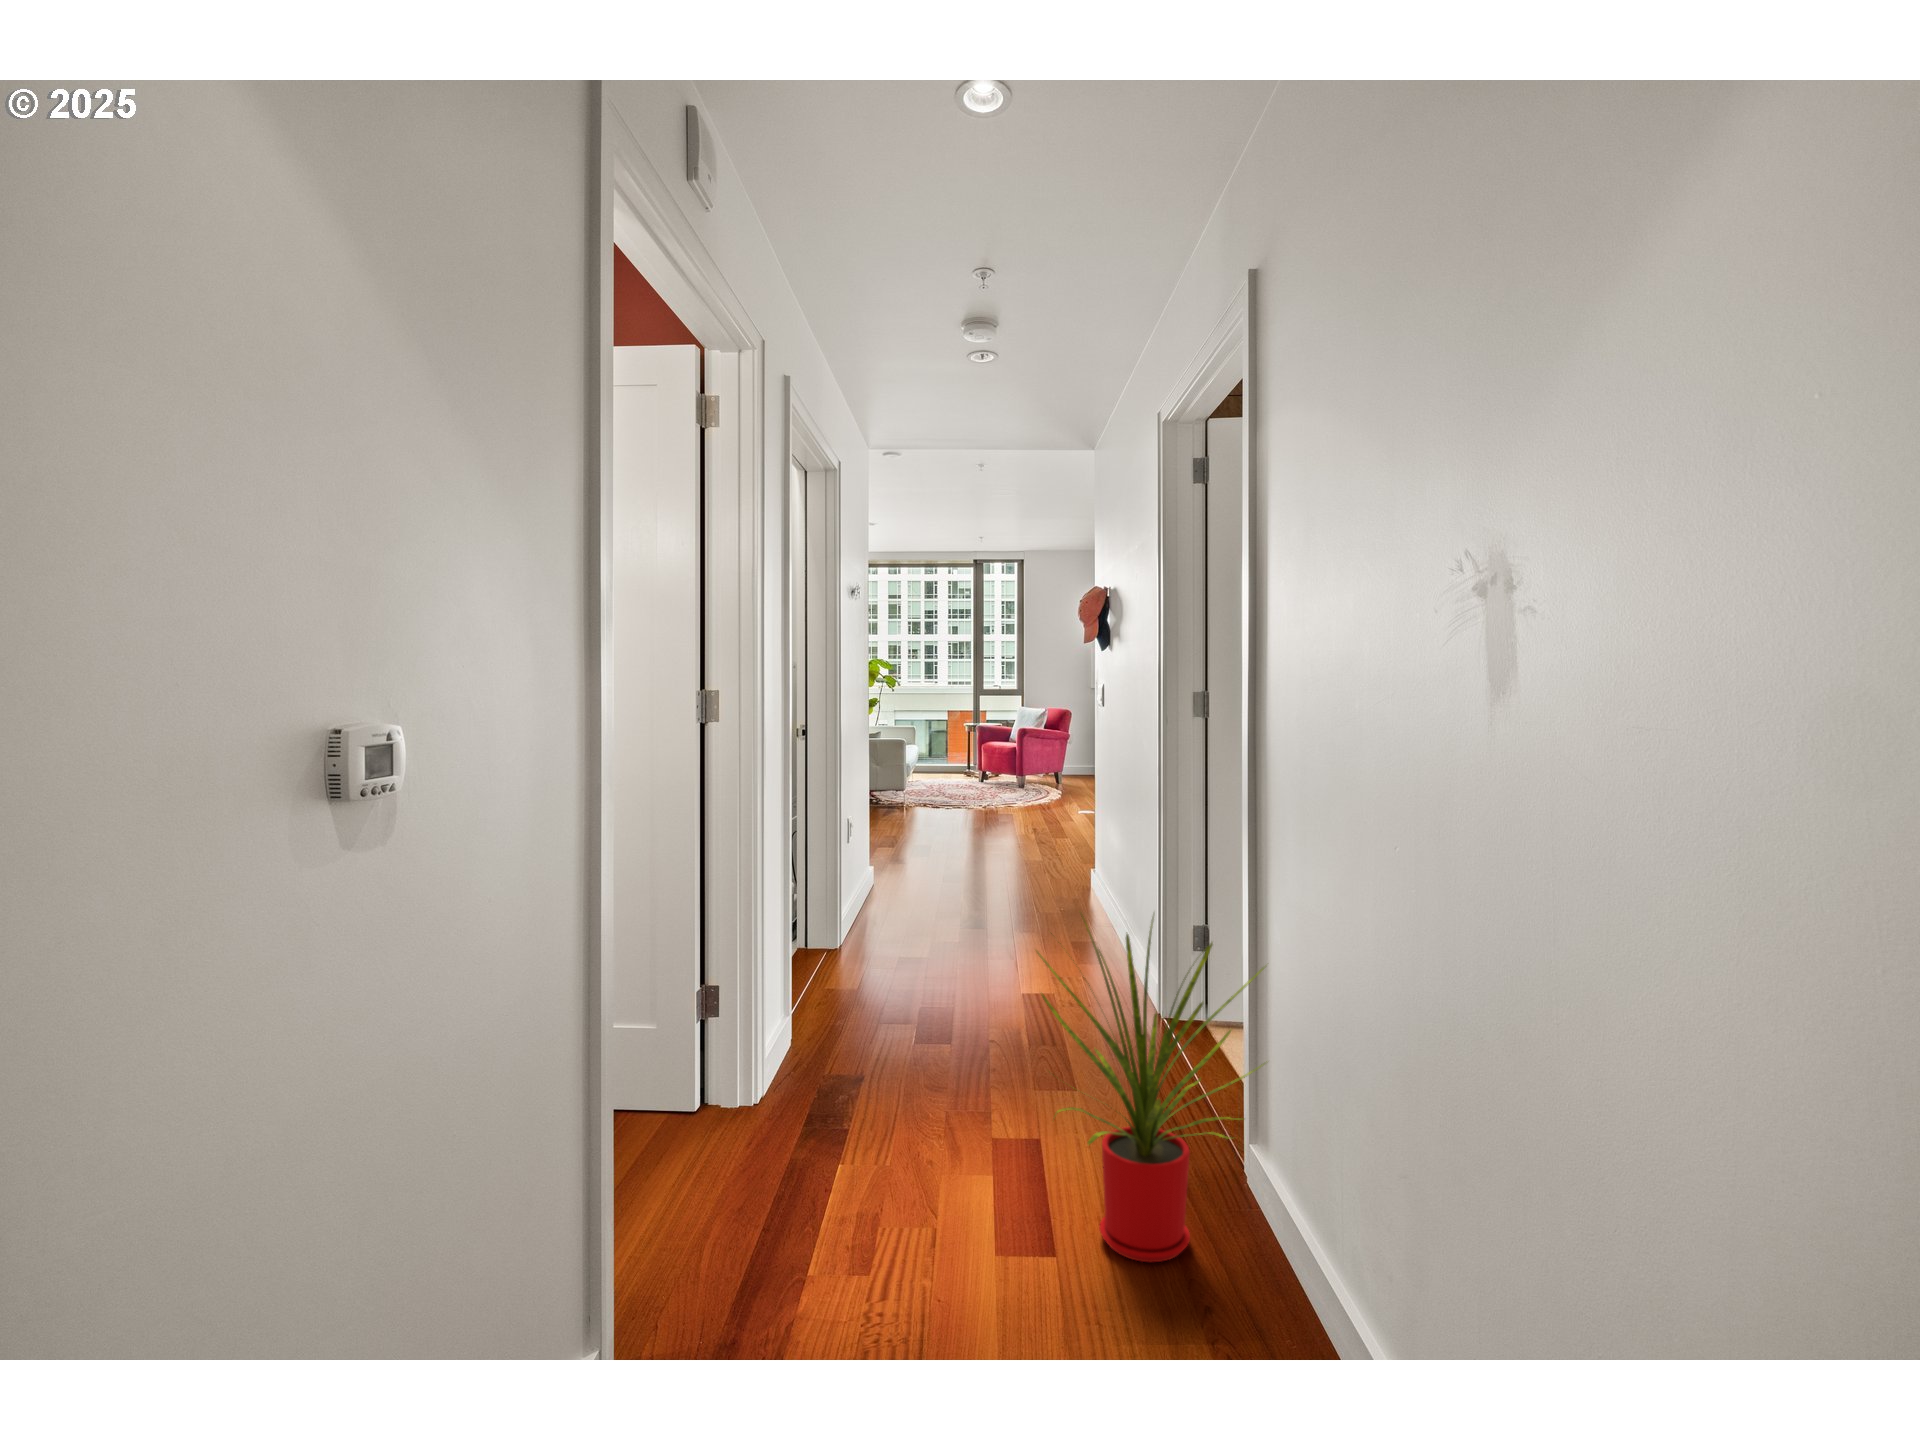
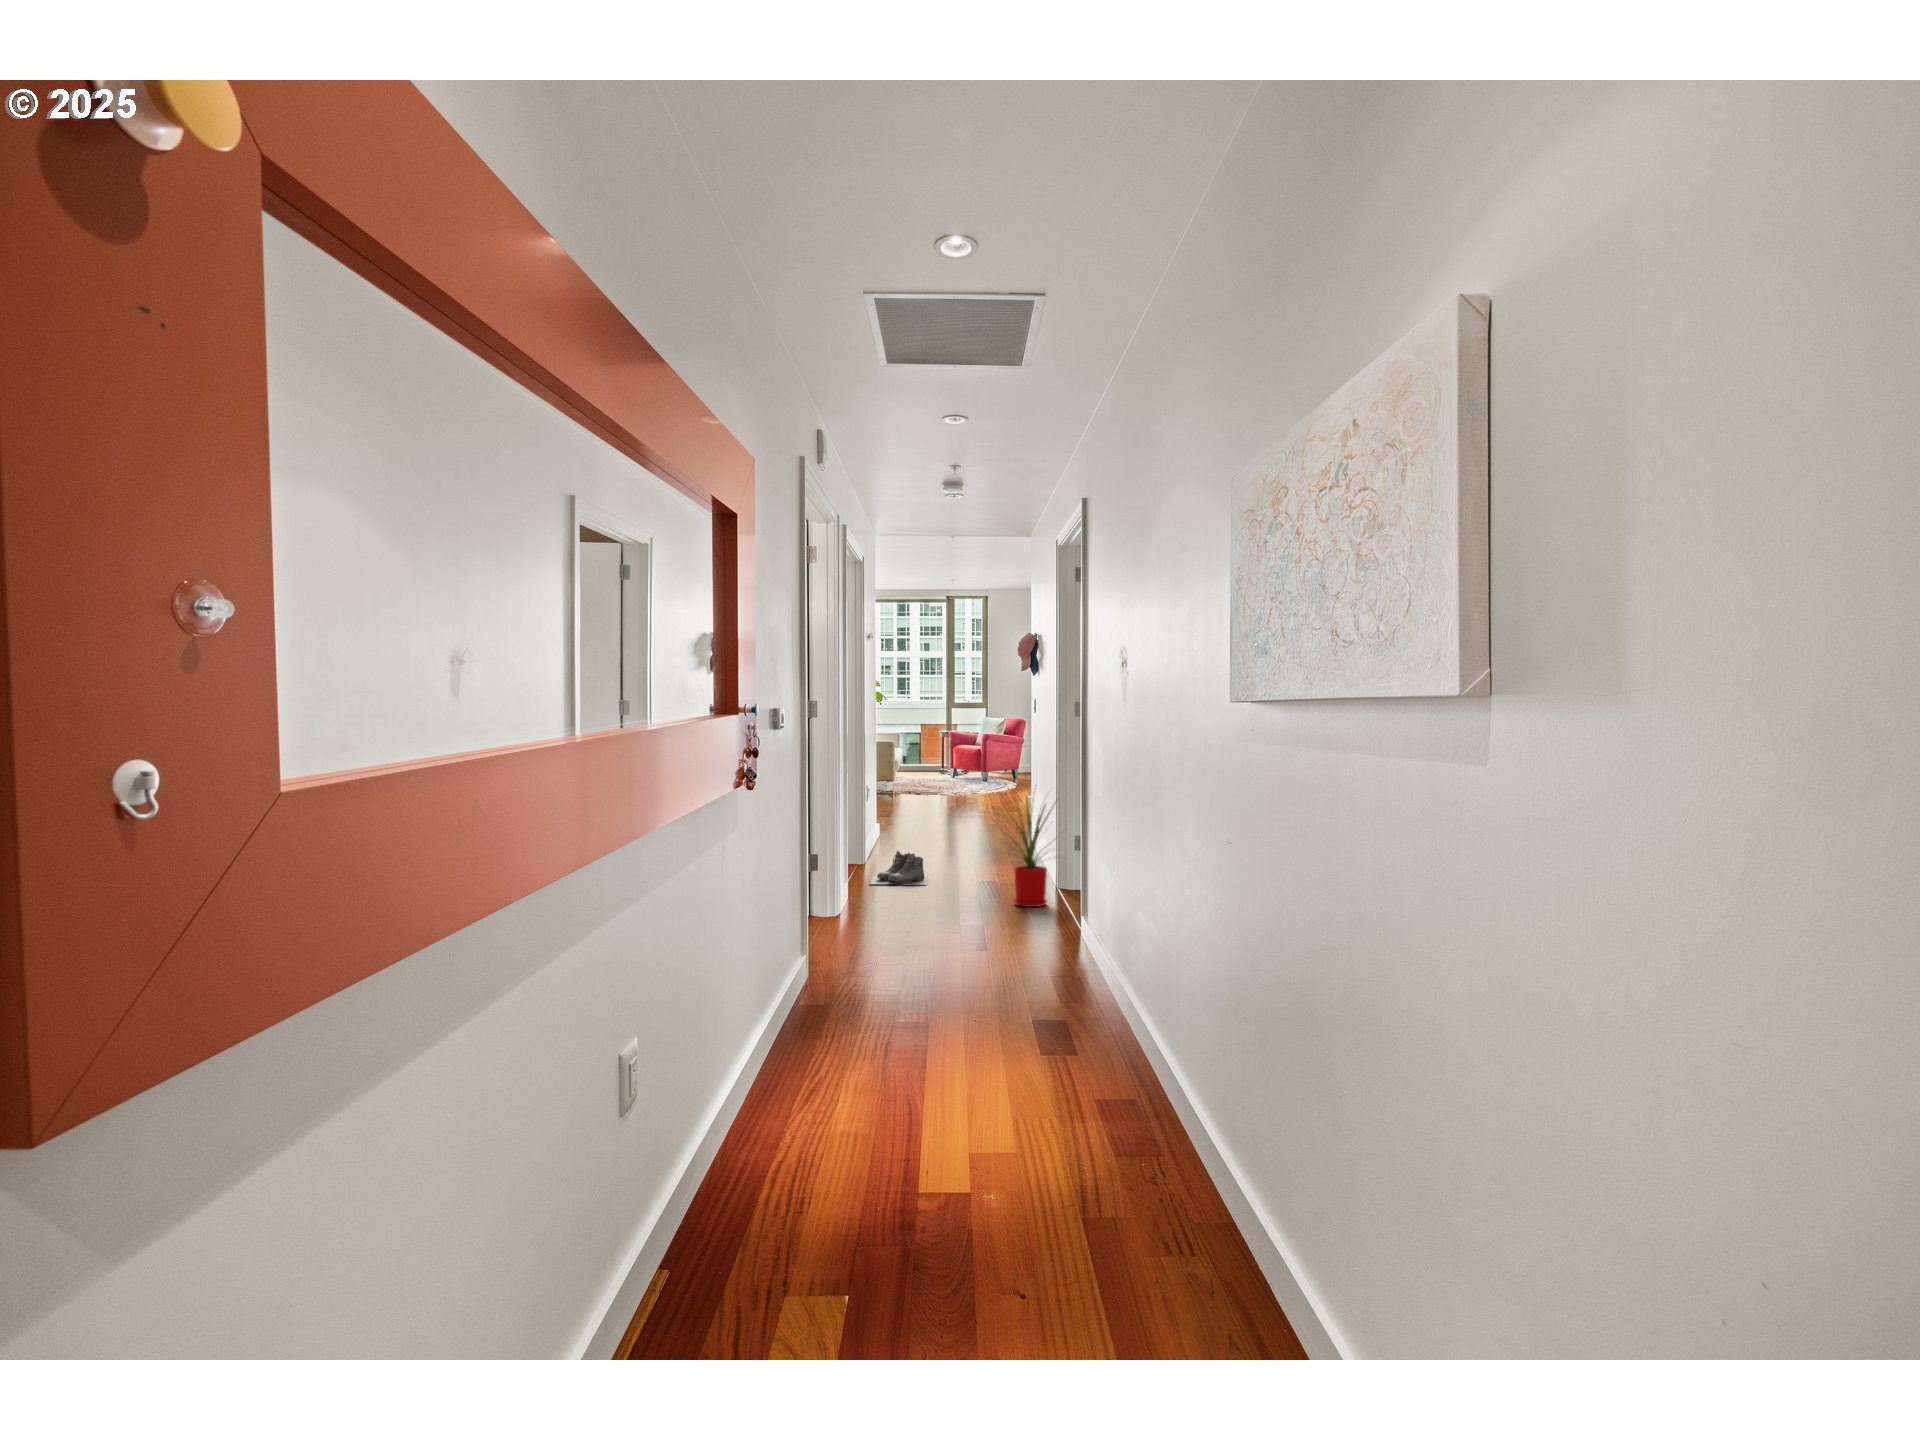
boots: none [771,1013,906,1102] -> present [870,851,928,885]

